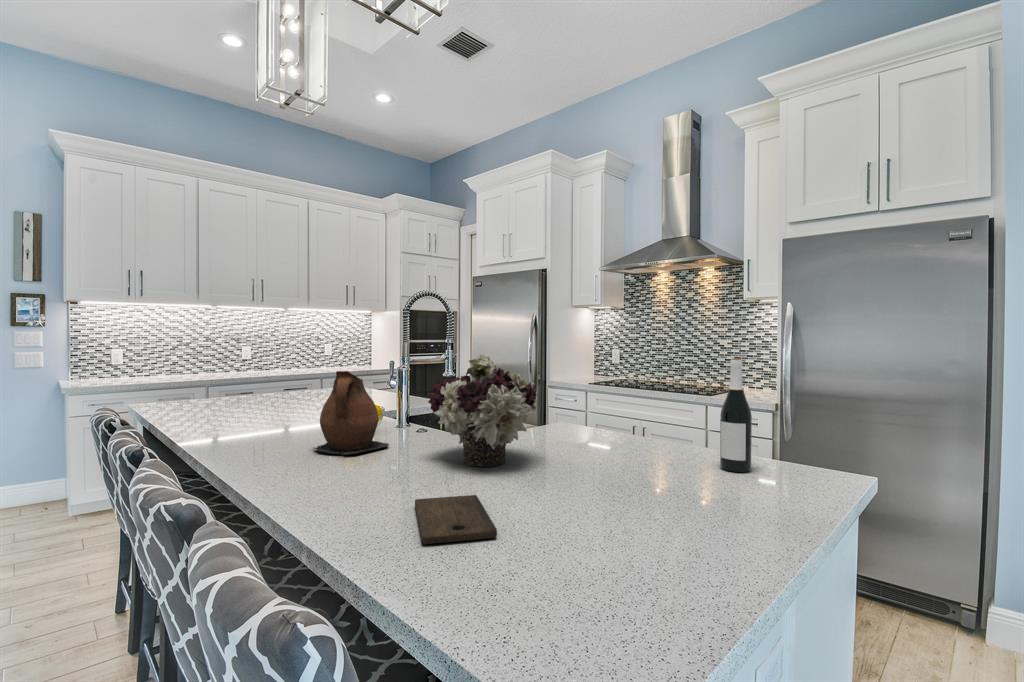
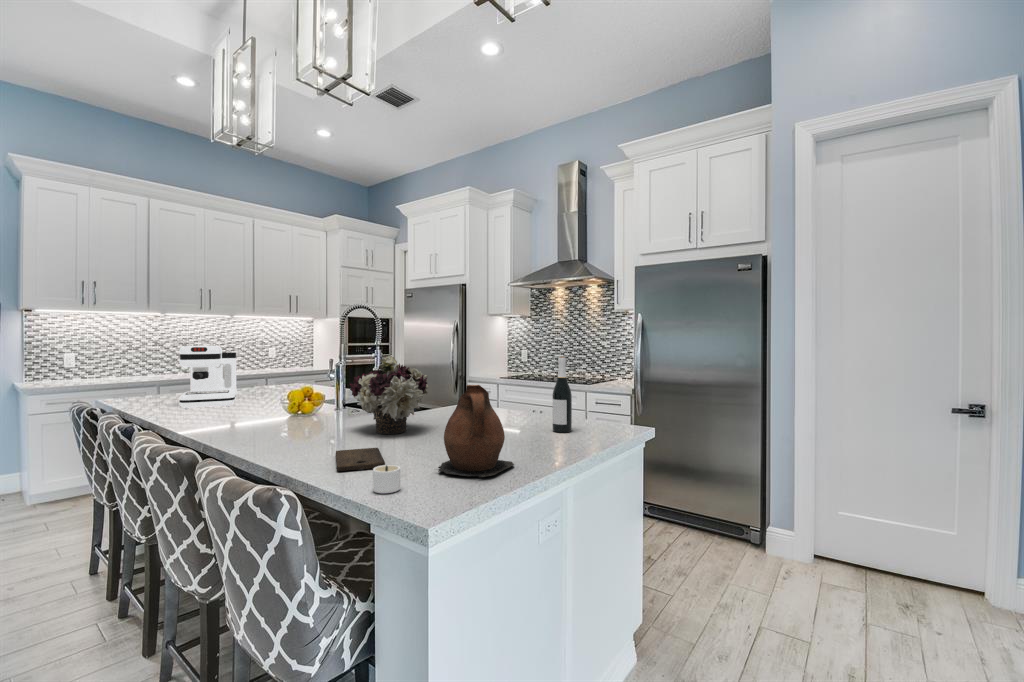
coffee maker: none [217,341,285,418] -> present [179,346,236,409]
ceramic pitcher: present [314,371,389,455] -> present [438,385,514,477]
candle: none [493,551,557,611] -> present [373,465,400,493]

